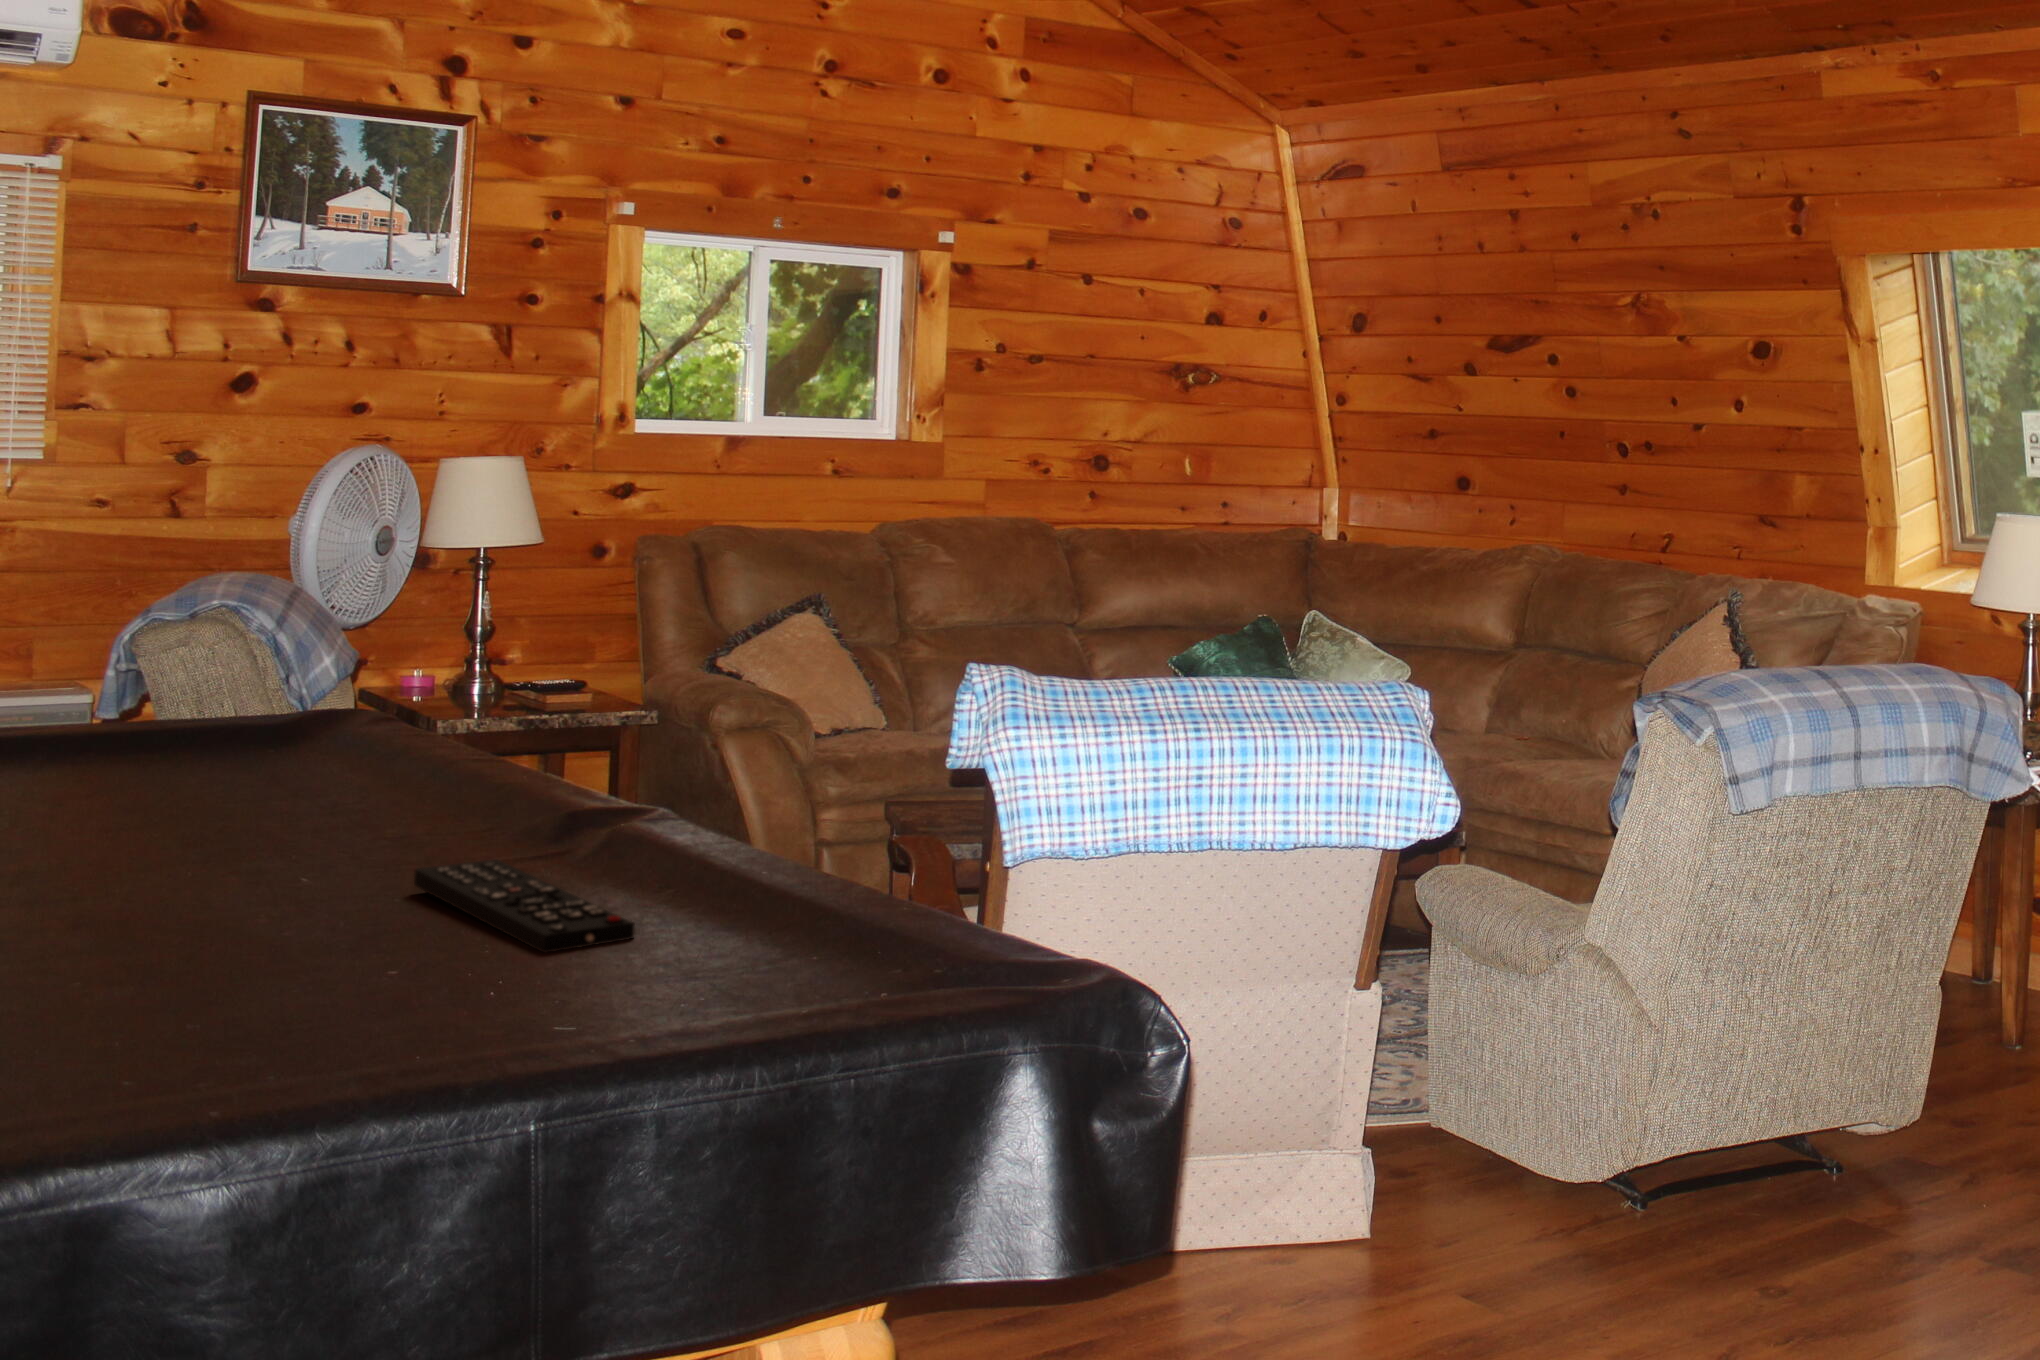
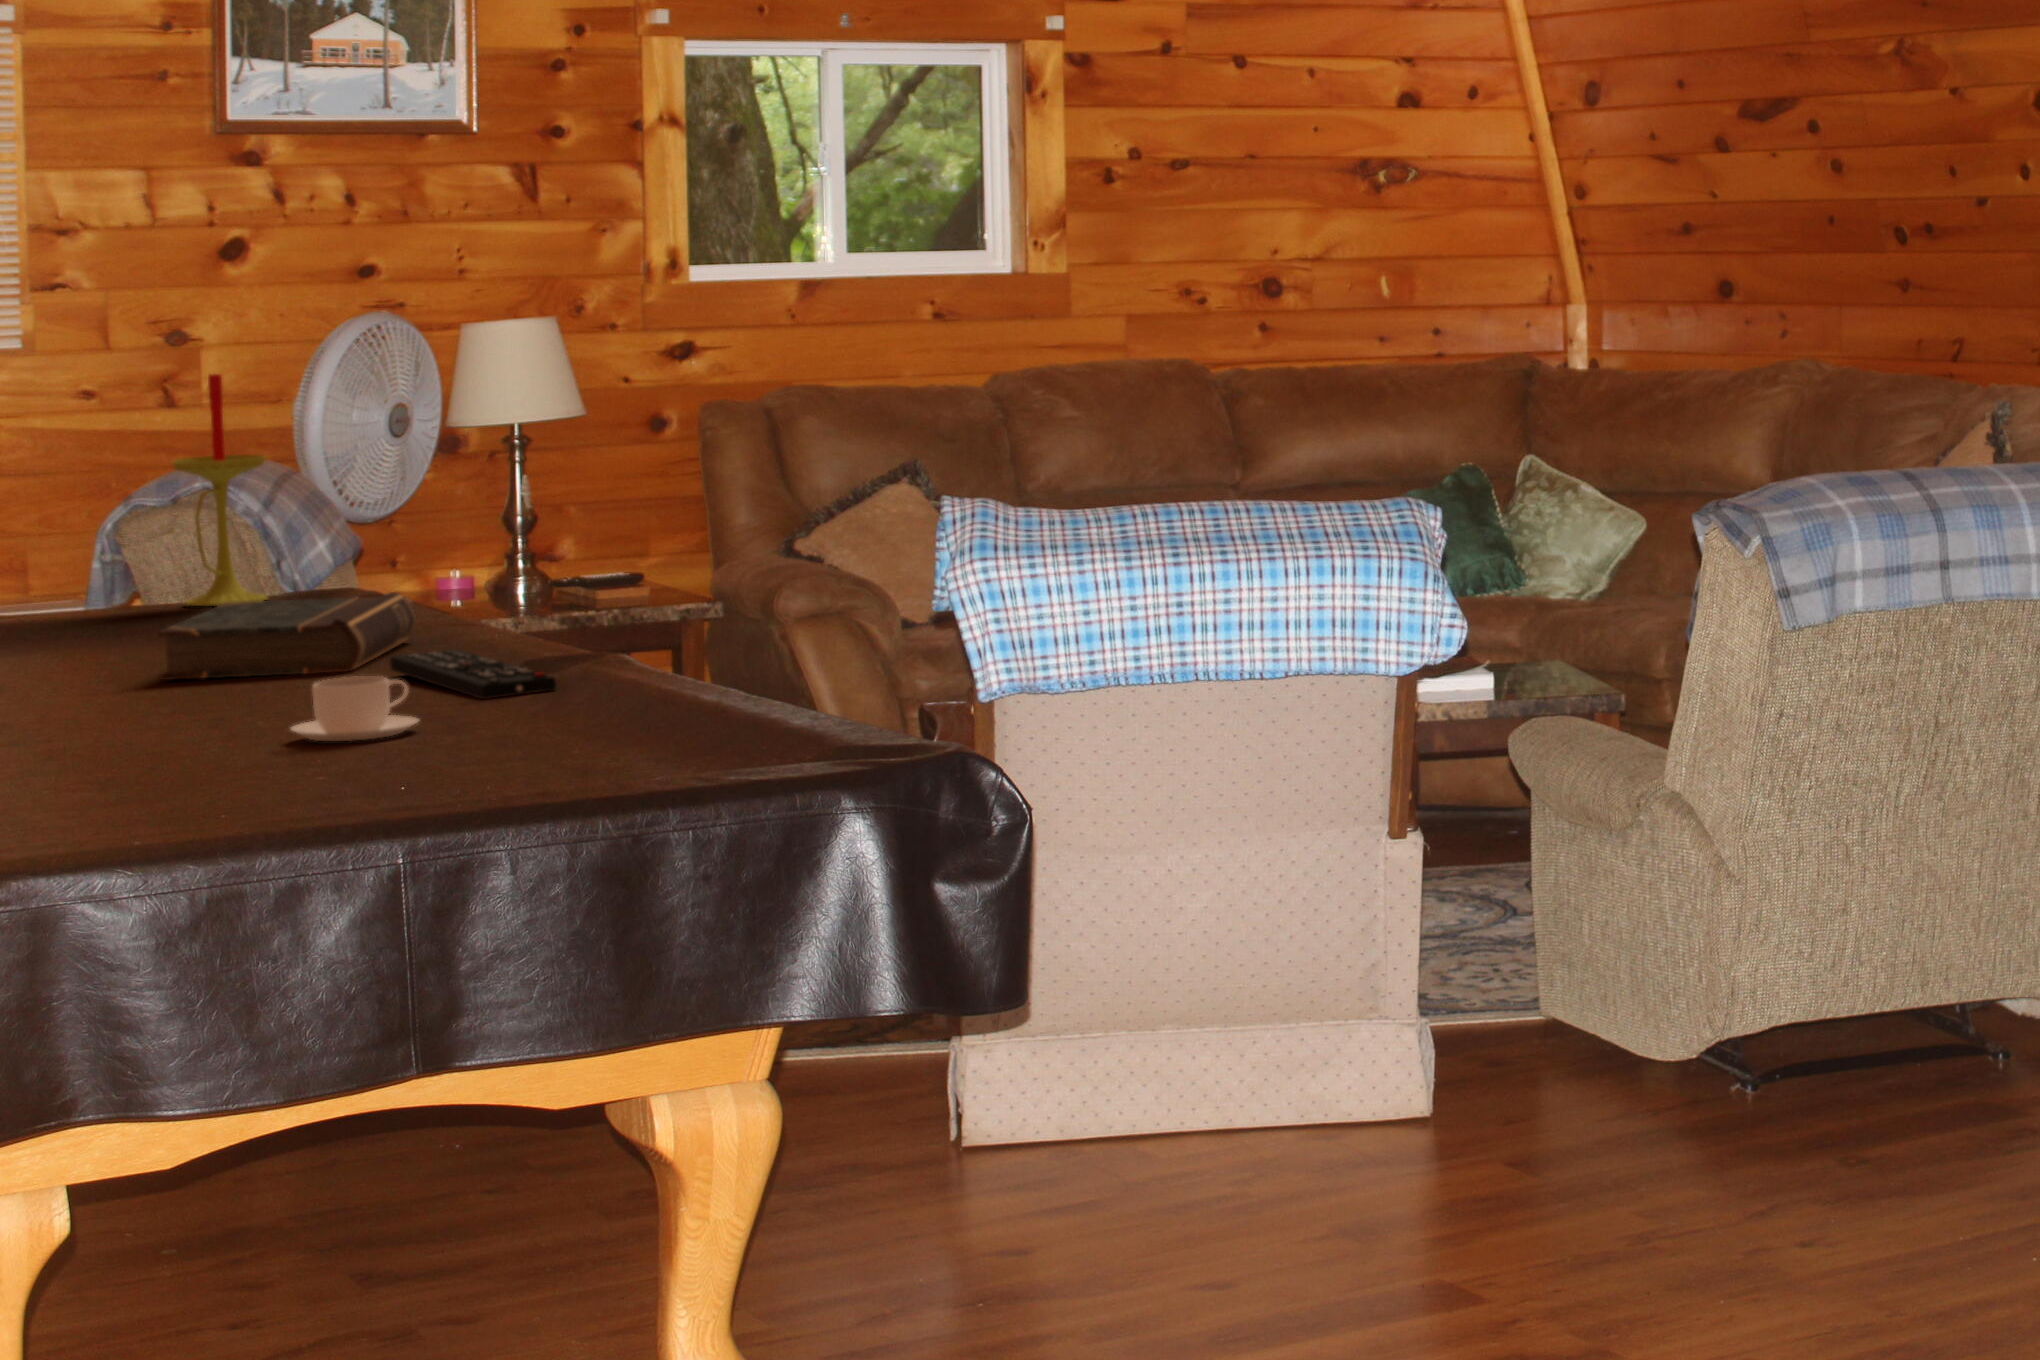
candle: none [162,499,268,745] -> present [173,374,269,606]
book: none [121,769,436,883] -> present [157,592,416,680]
coffee cup: none [294,952,475,1052] -> present [291,676,418,741]

